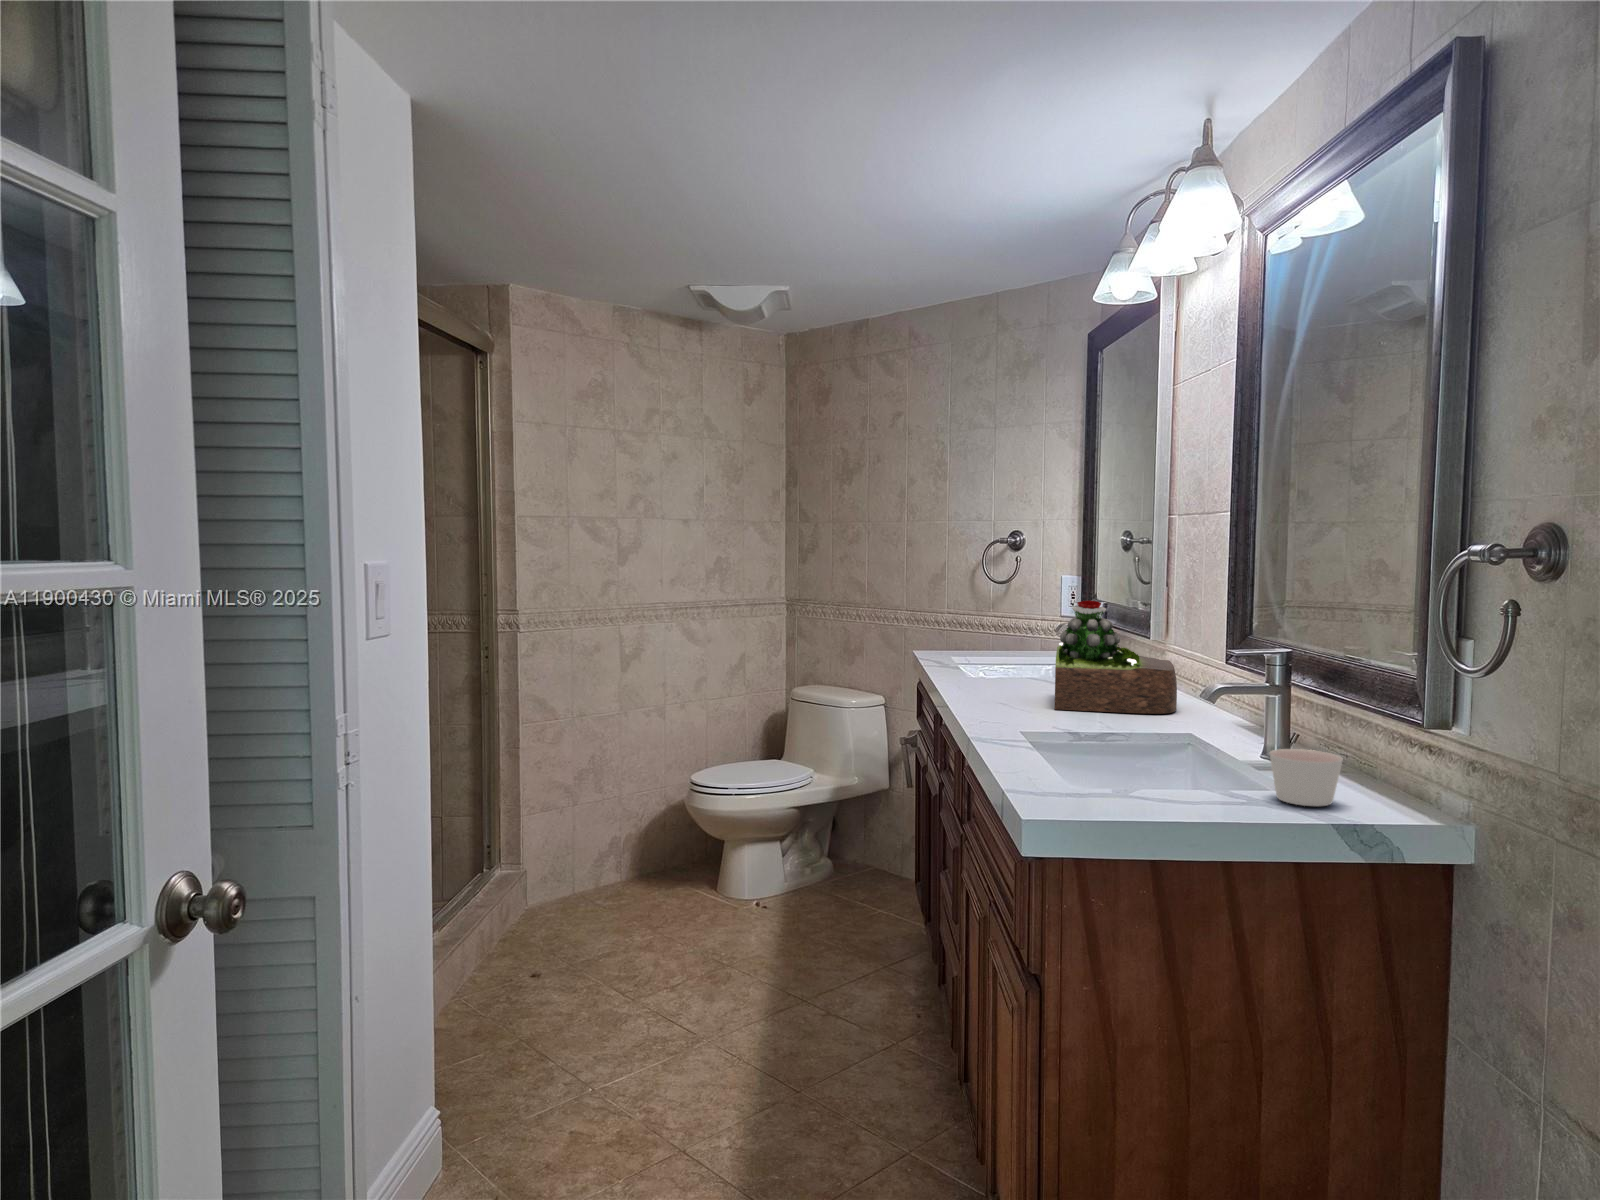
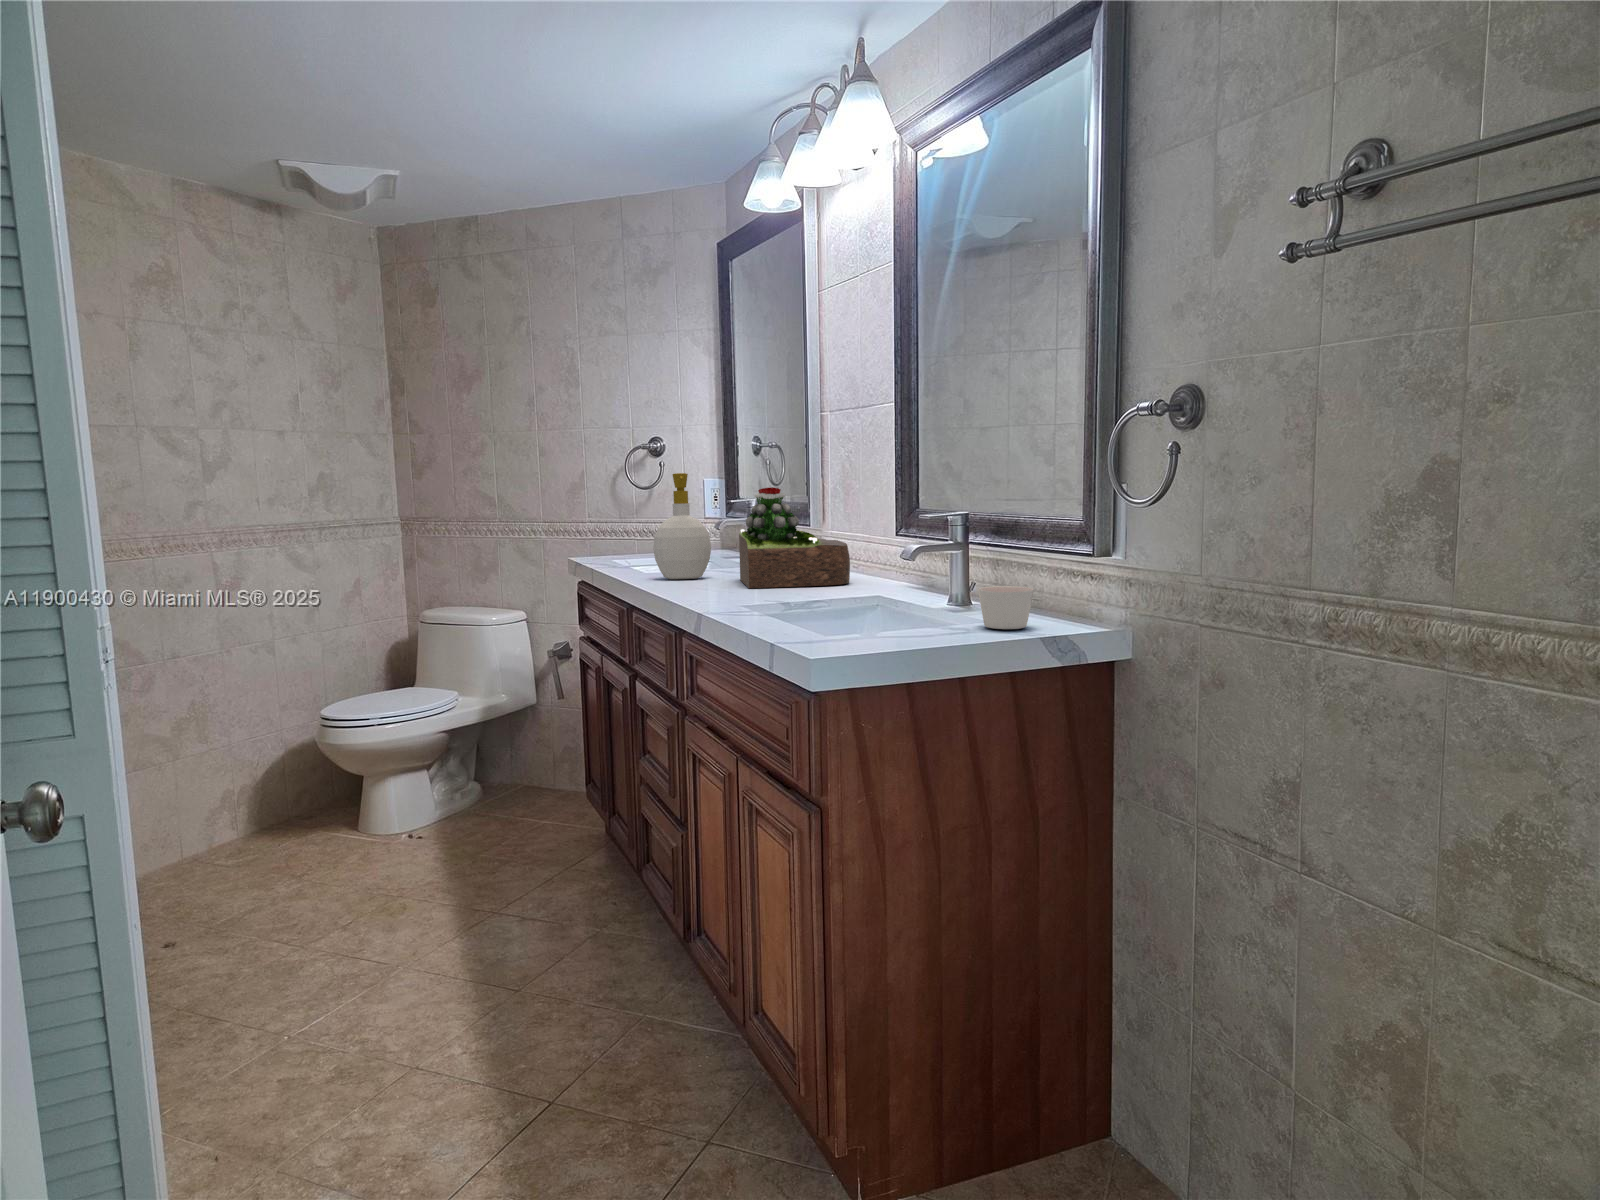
soap bottle: none [969,580,1030,690] -> present [653,473,711,579]

